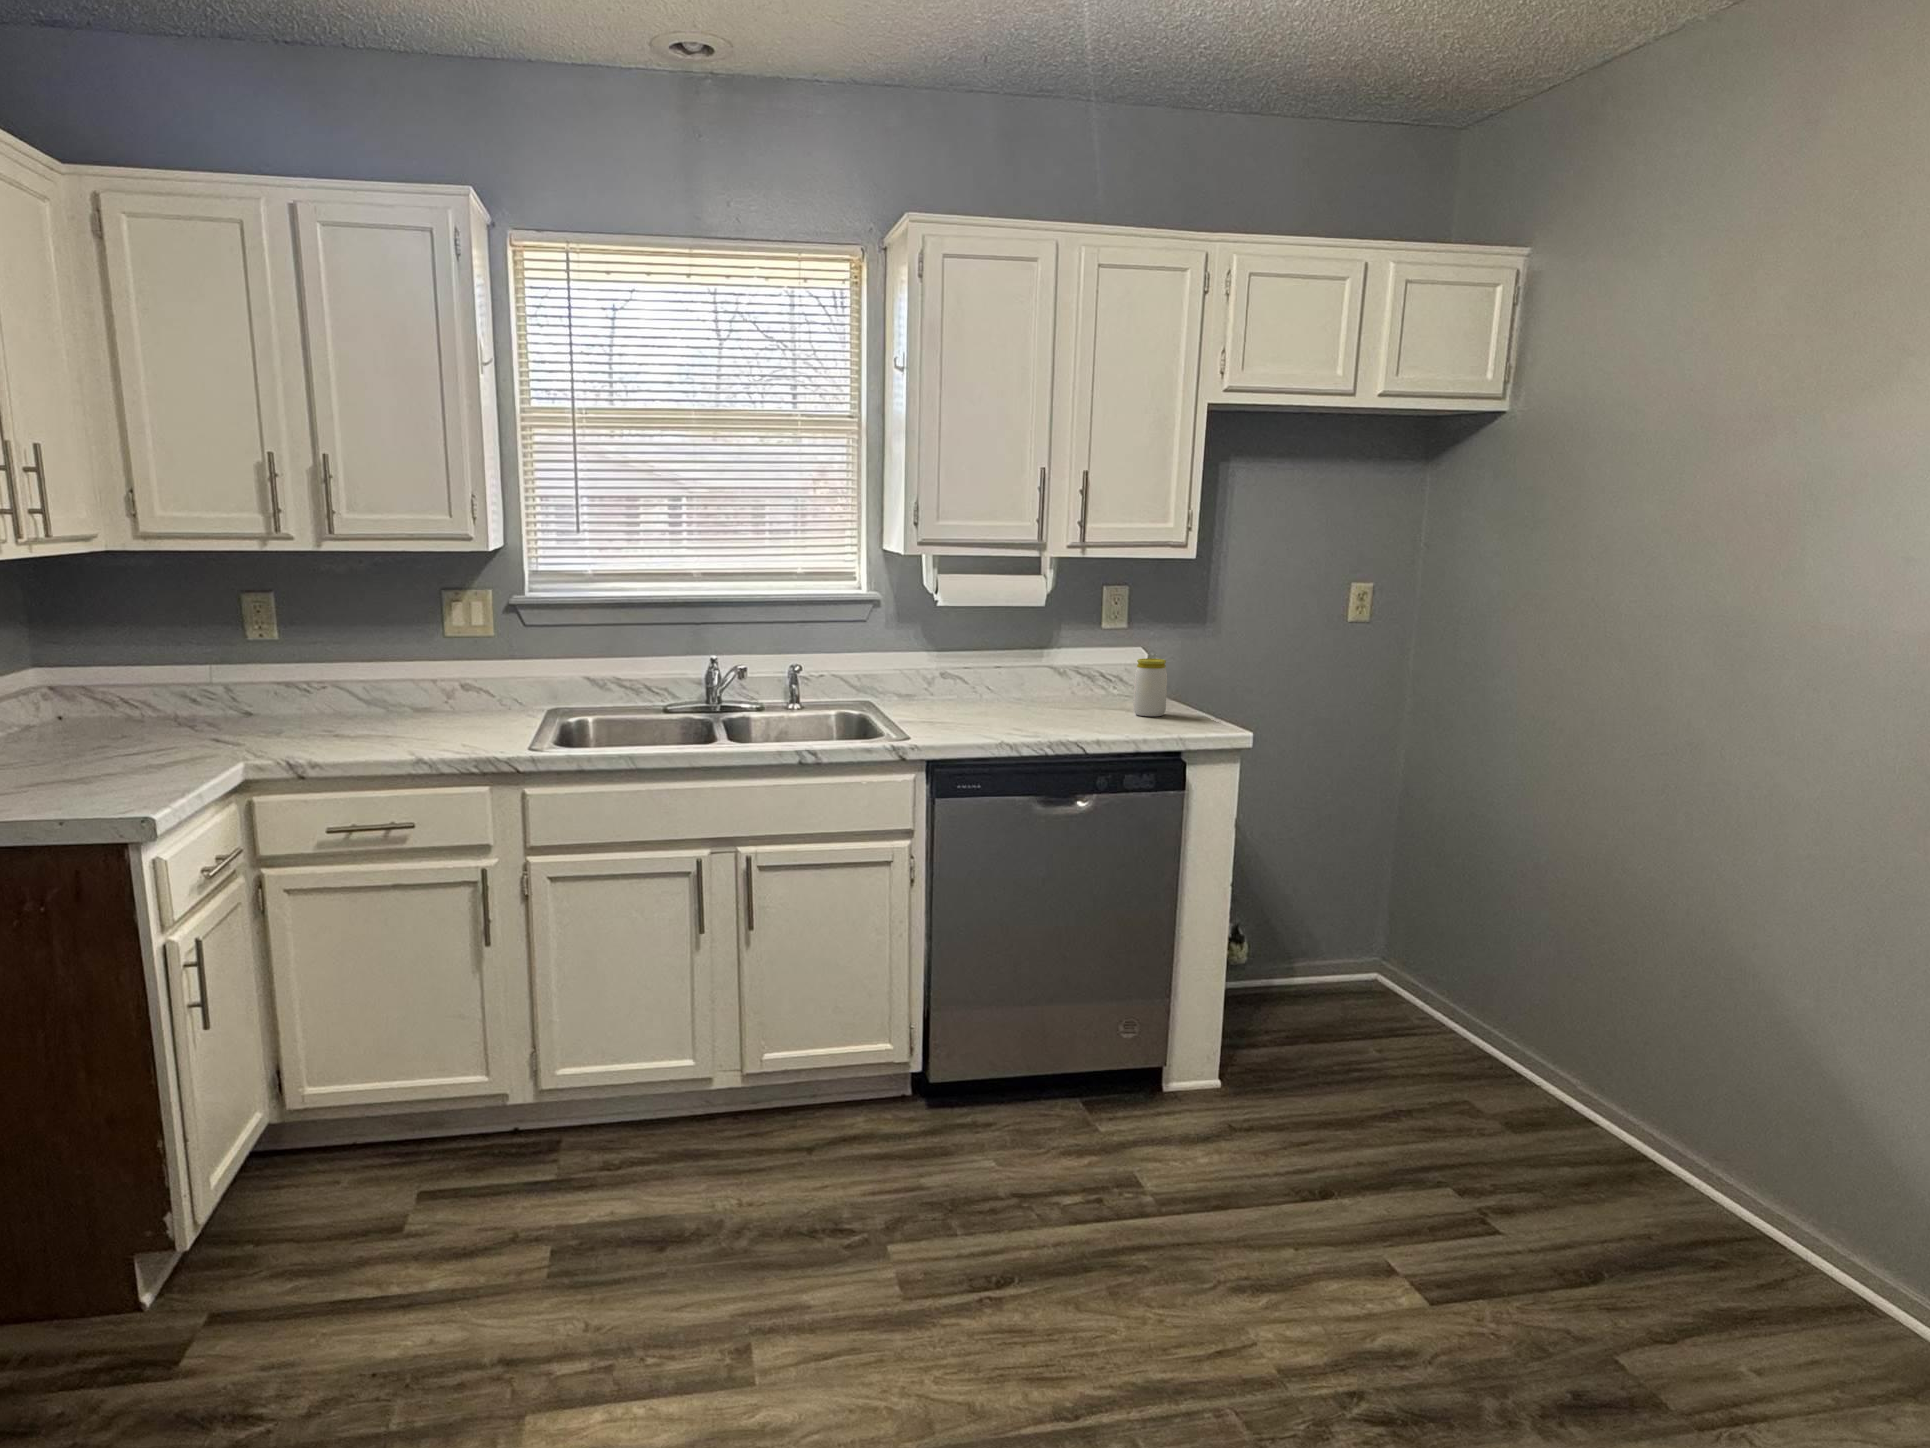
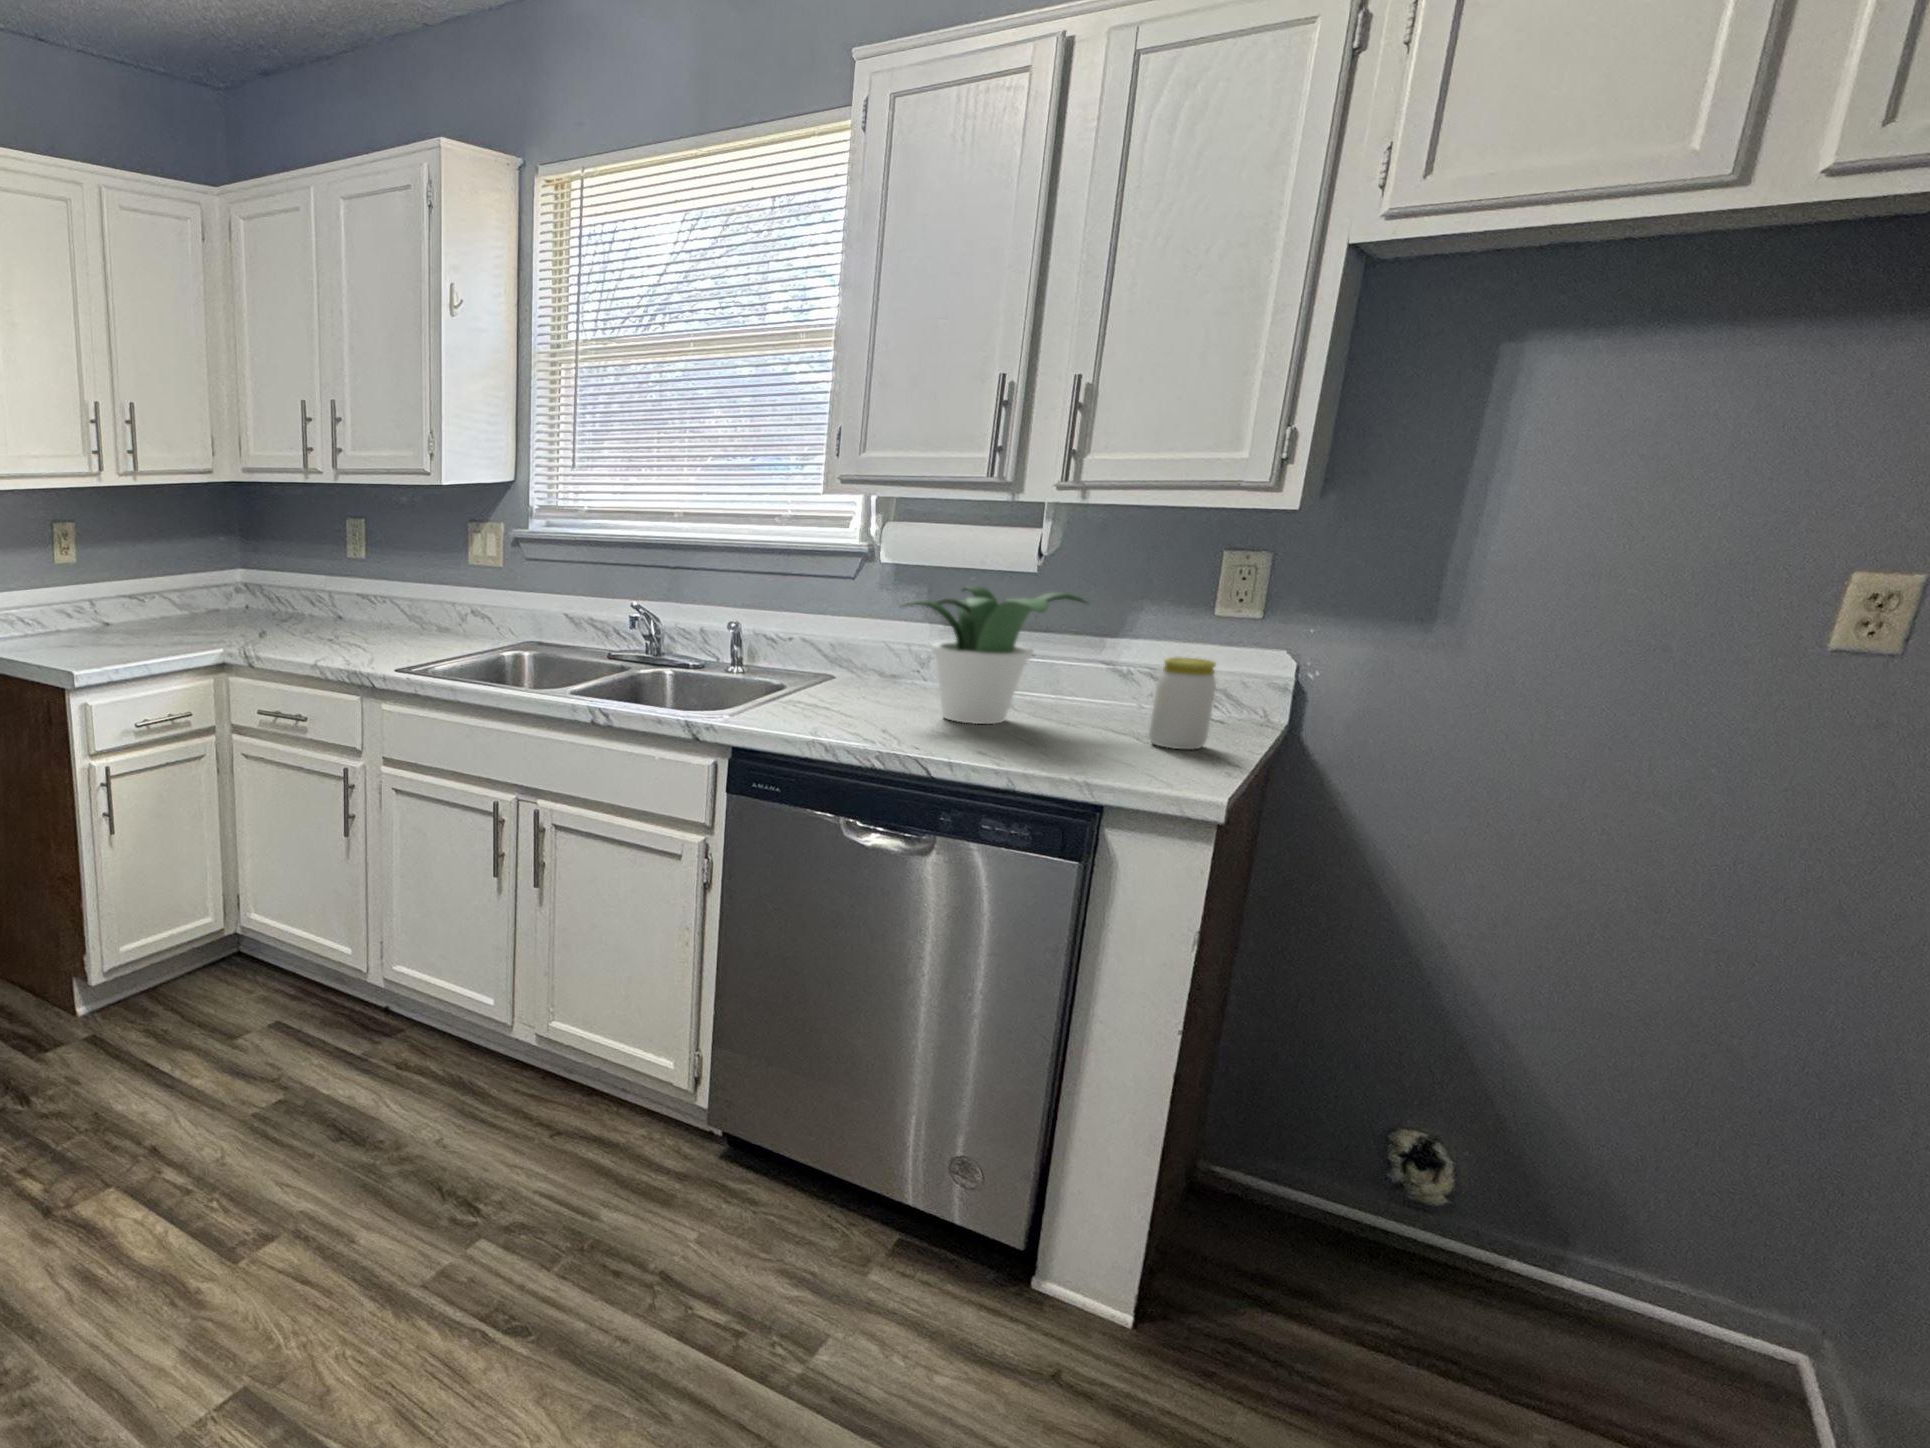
potted plant: none [977,622,1091,720] -> present [903,586,1087,724]

